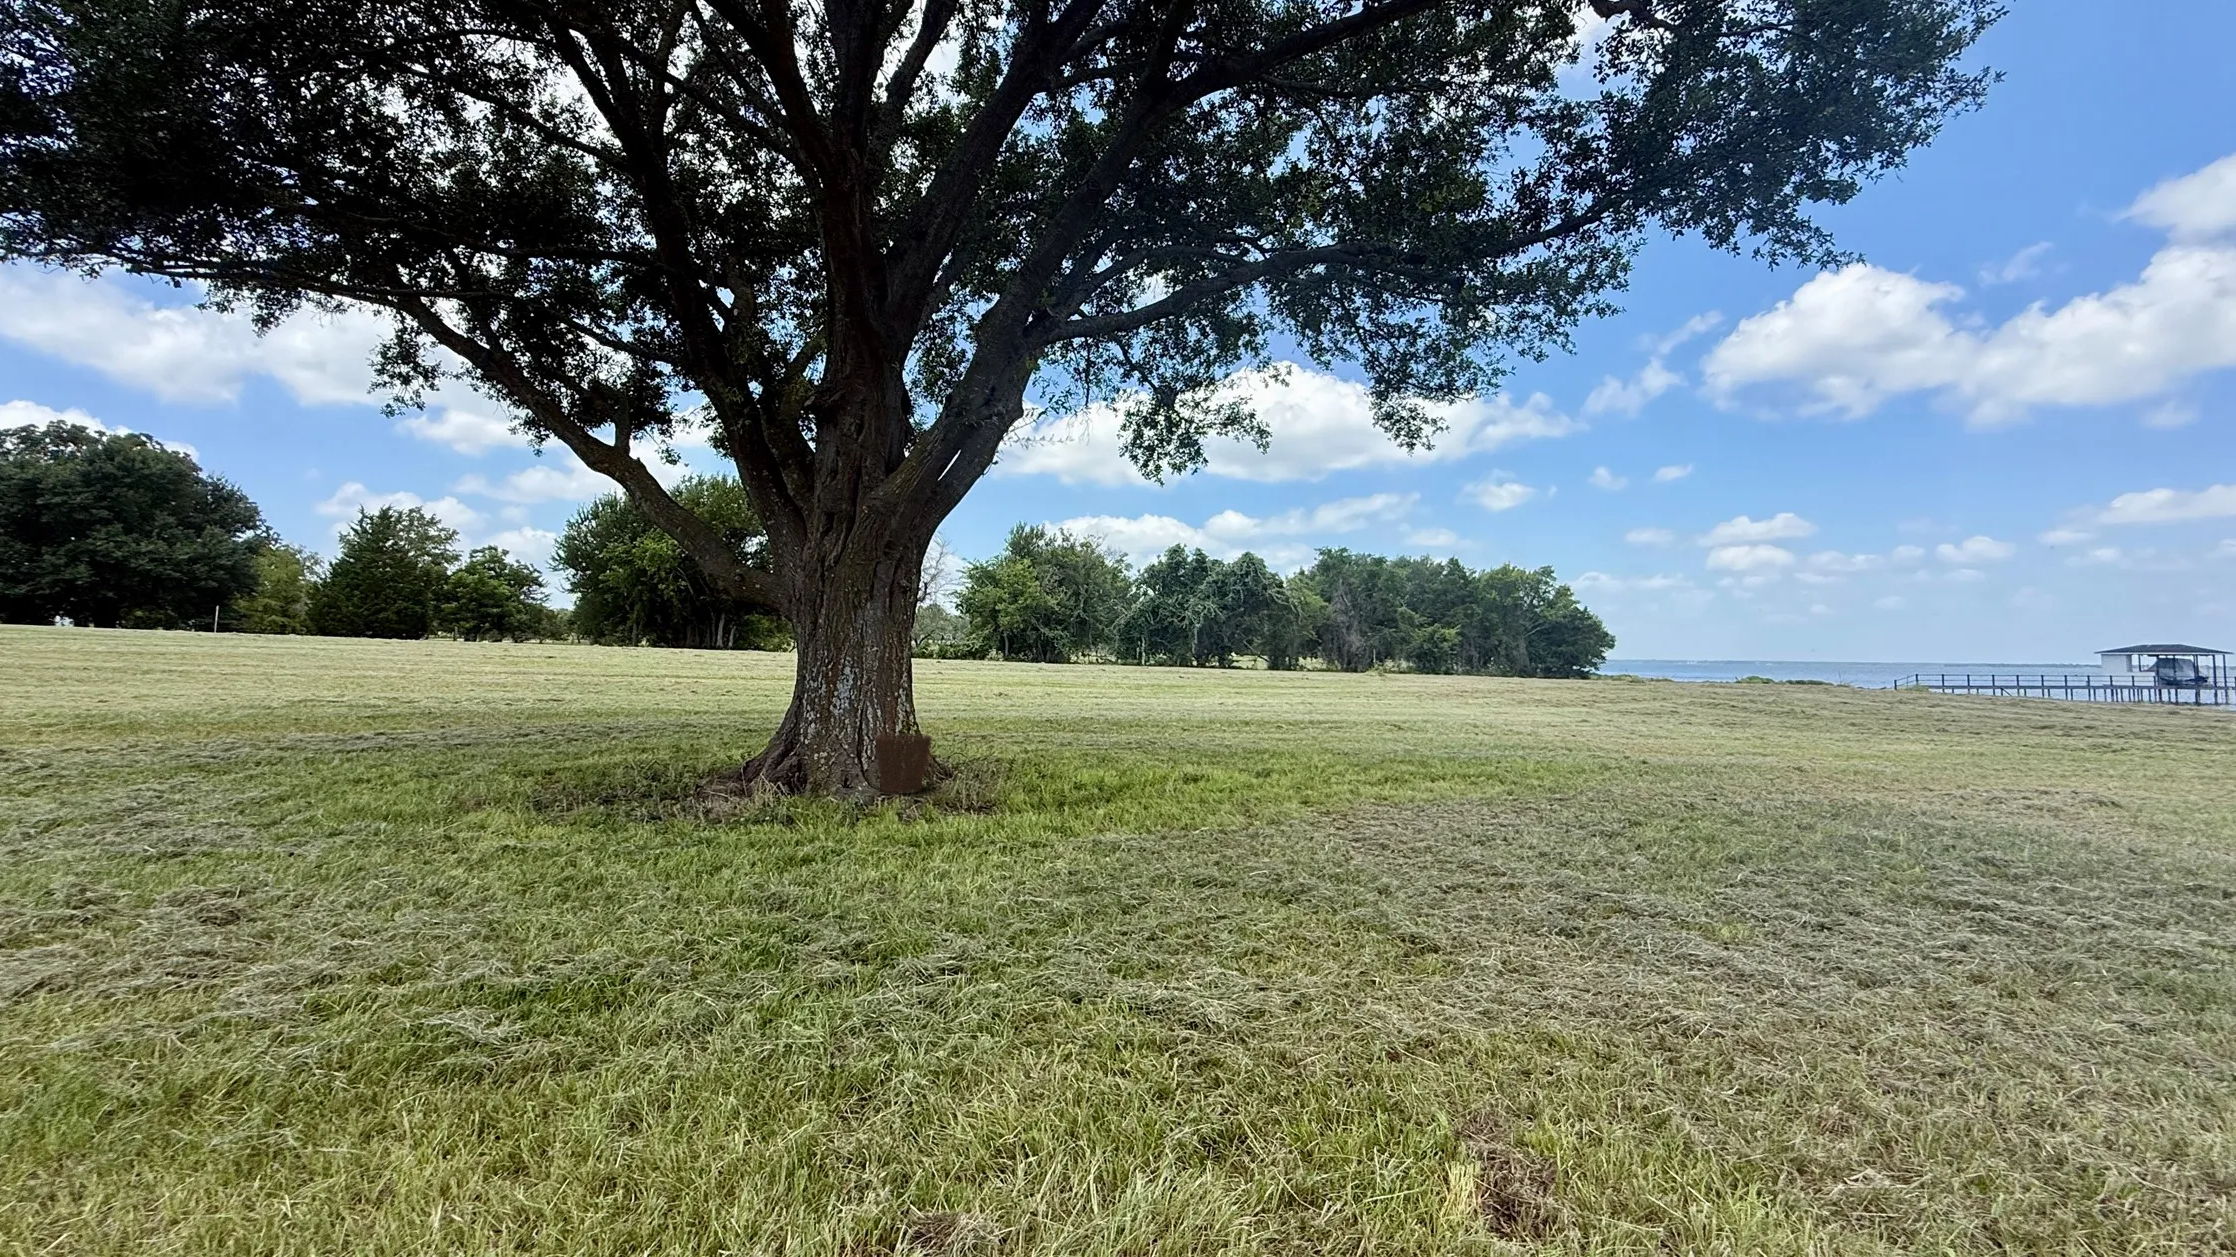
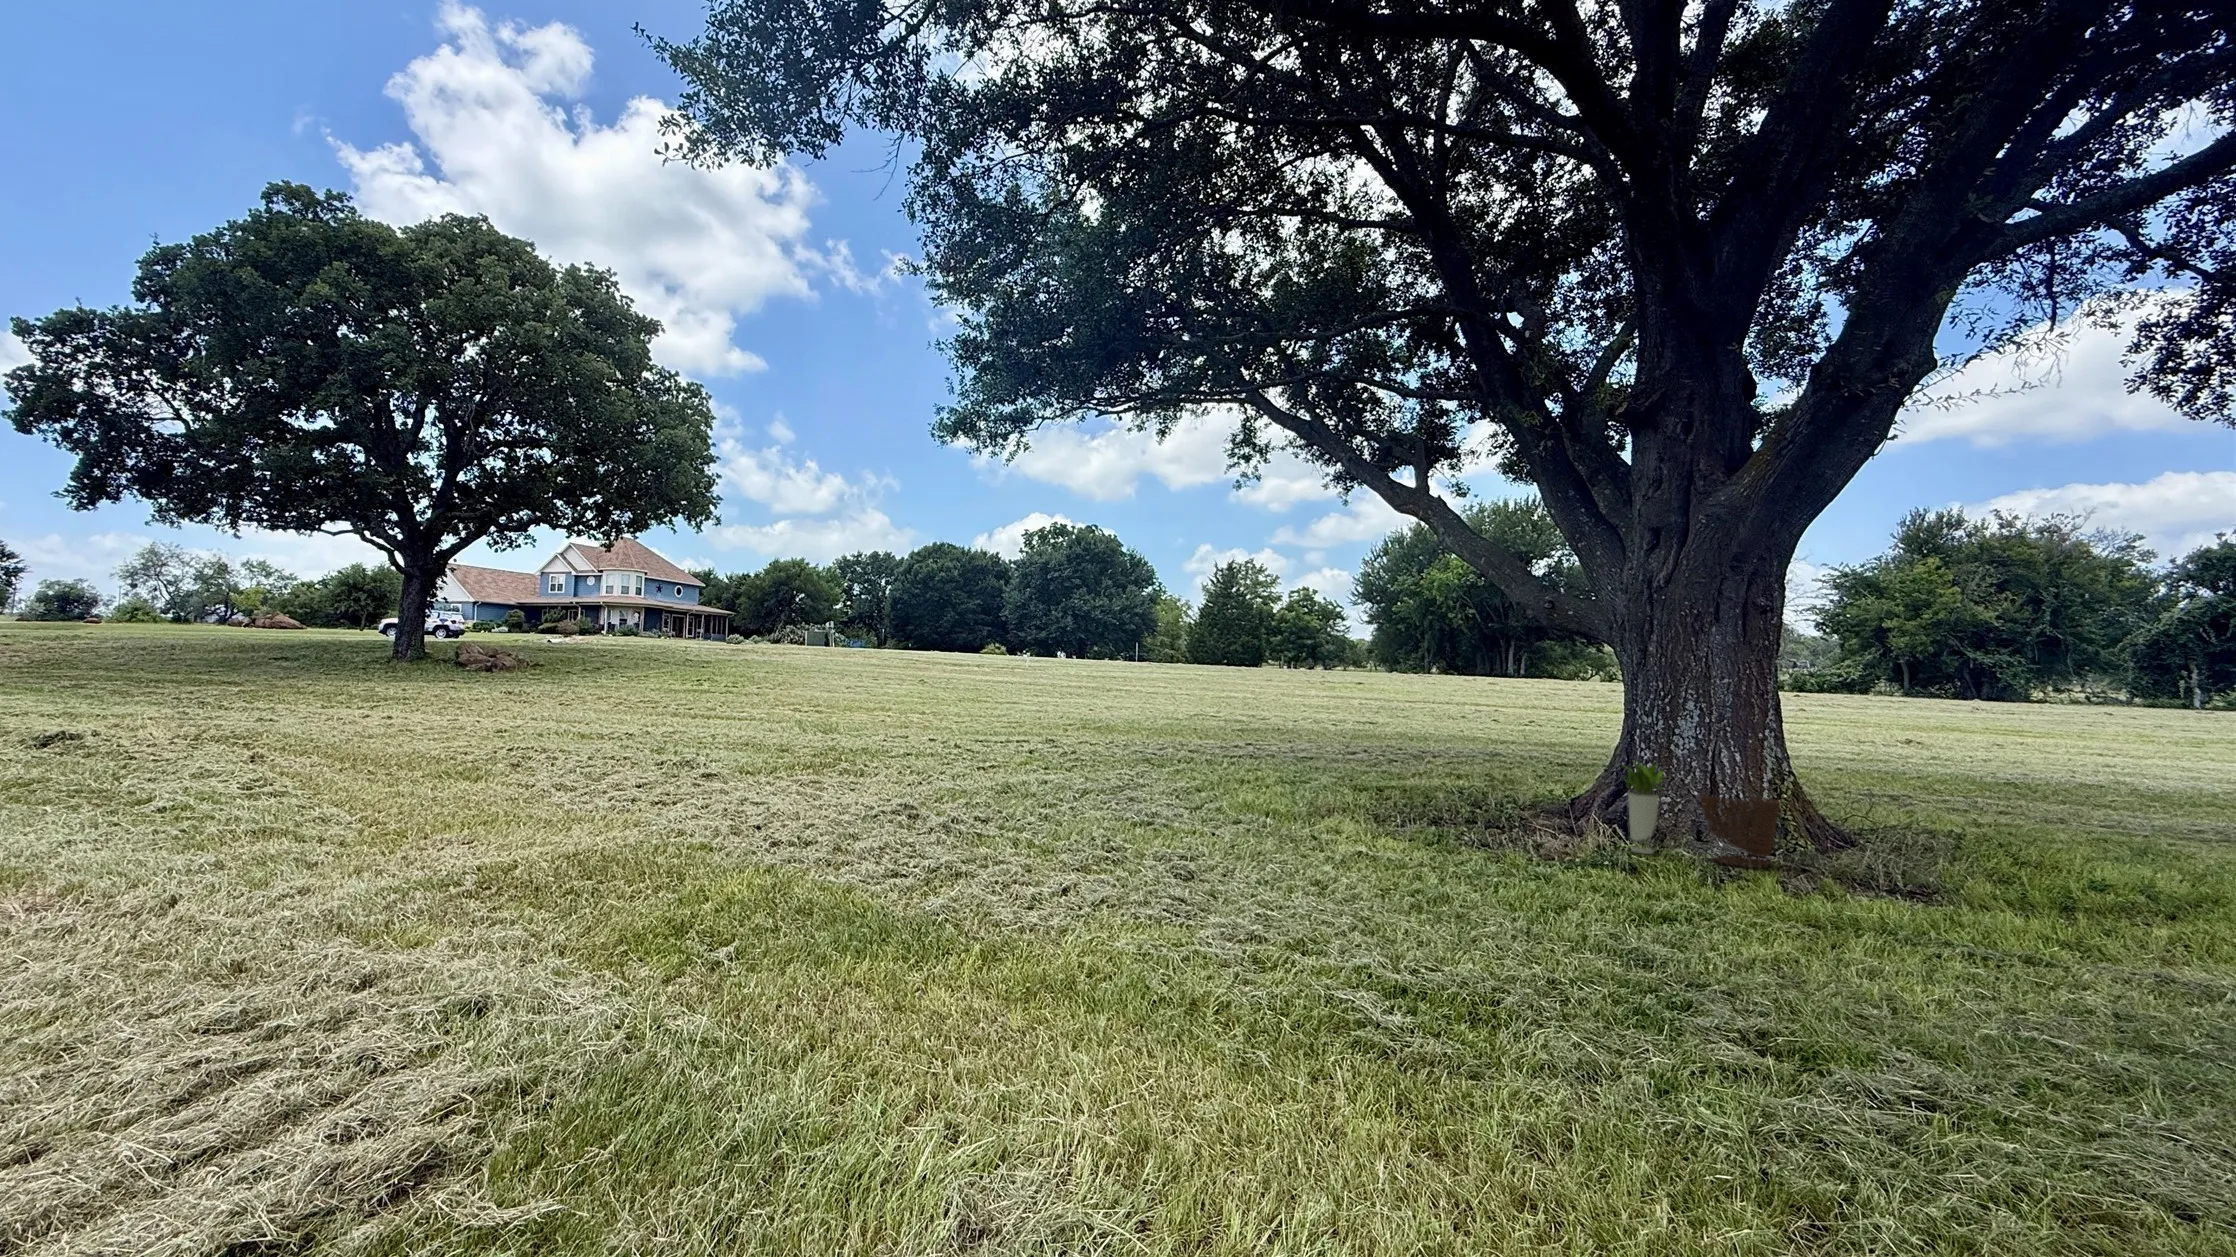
planter: none [810,711,852,794] -> present [1626,763,1664,854]

